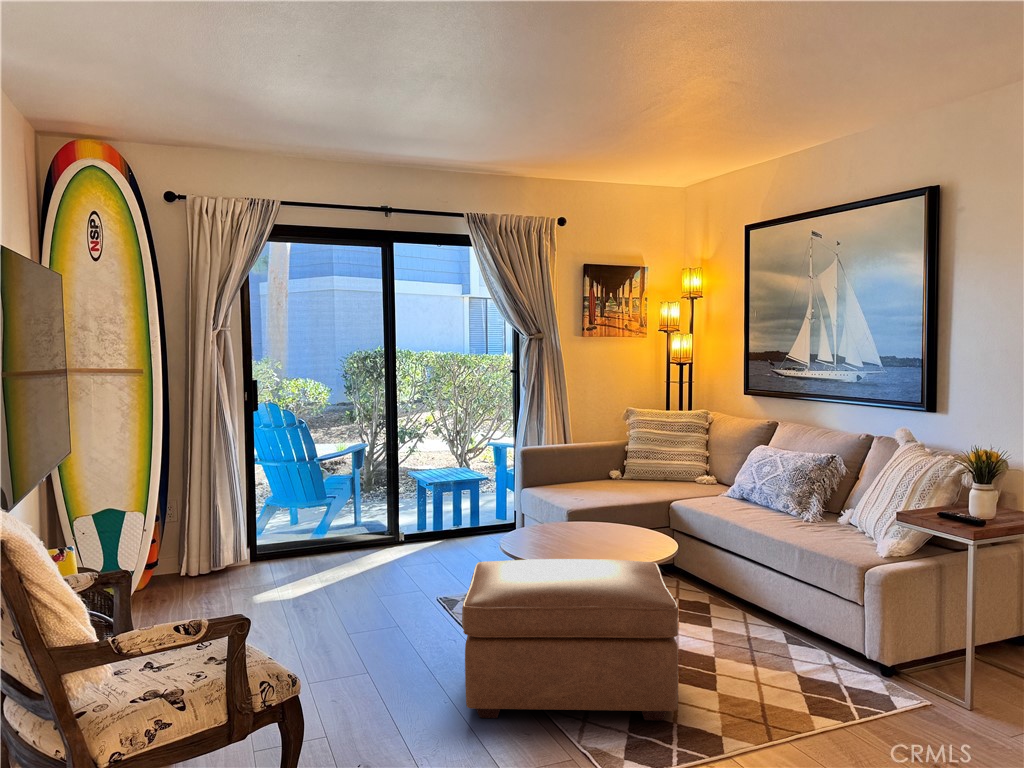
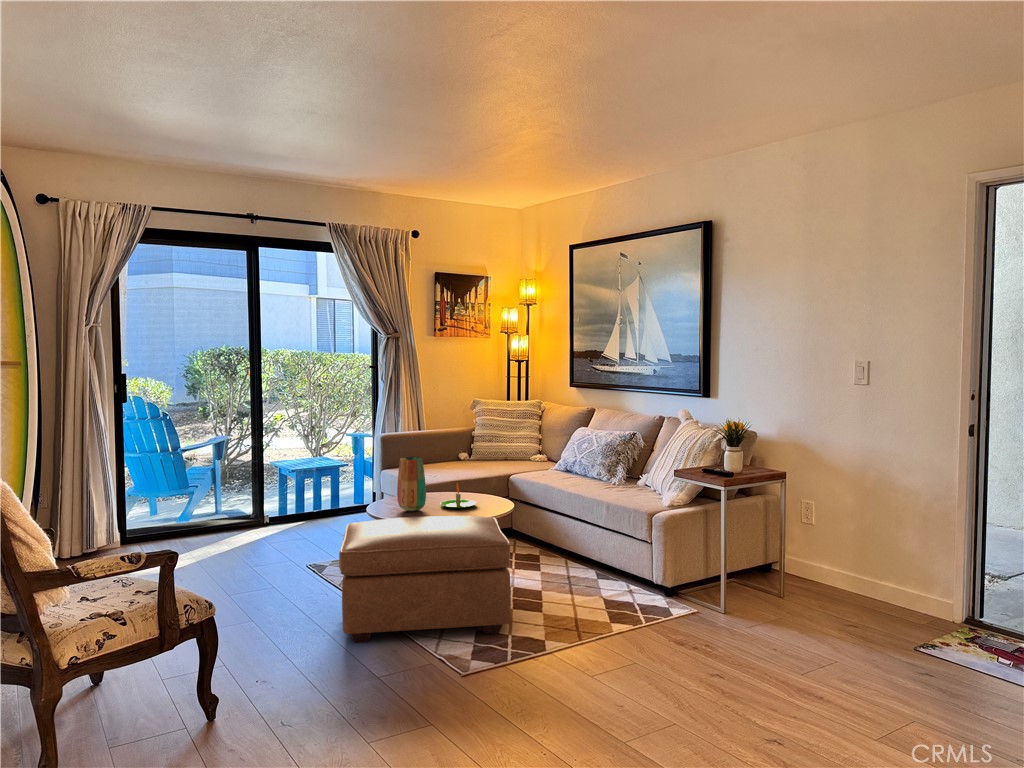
vase: none [537,481,571,548] -> present [397,457,426,511]
candle: none [588,513,633,546] -> present [440,483,476,508]

